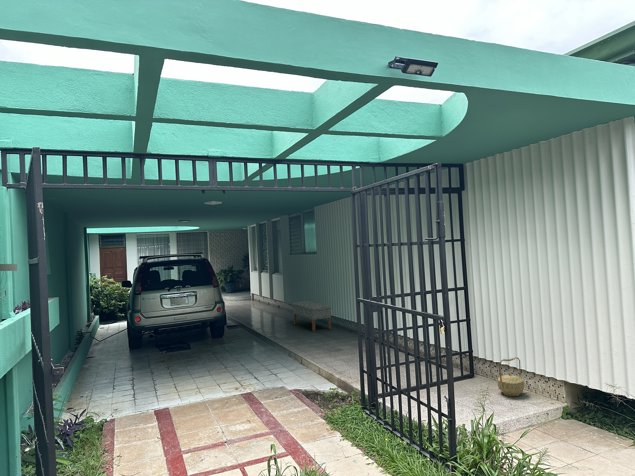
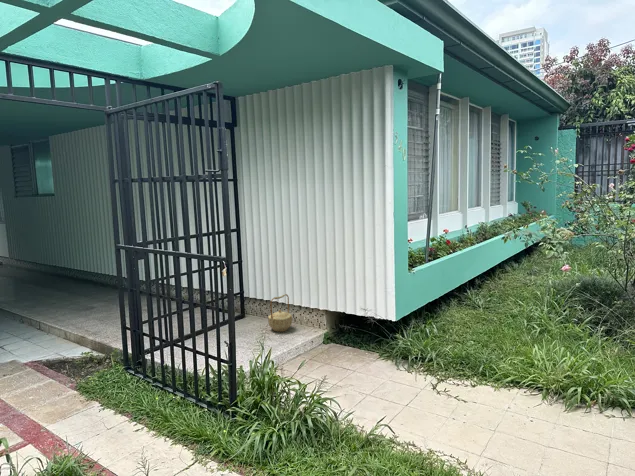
bench: present [292,301,331,332] -> none [21,251,78,288]

